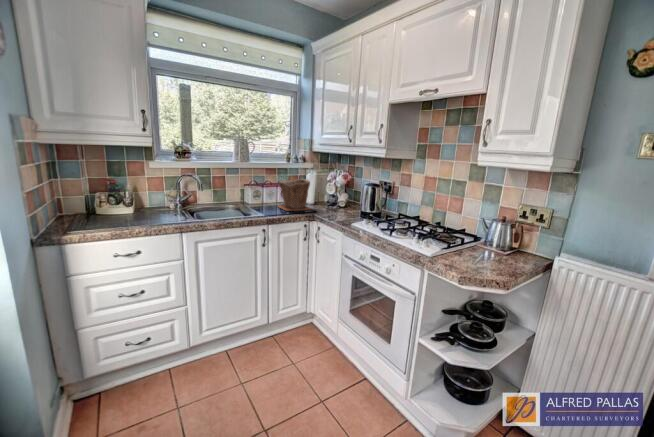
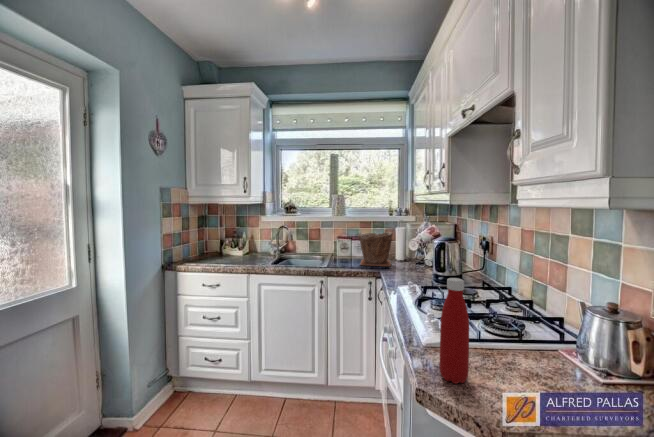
bottle: none [464,210,486,271] -> present [439,278,469,384]

